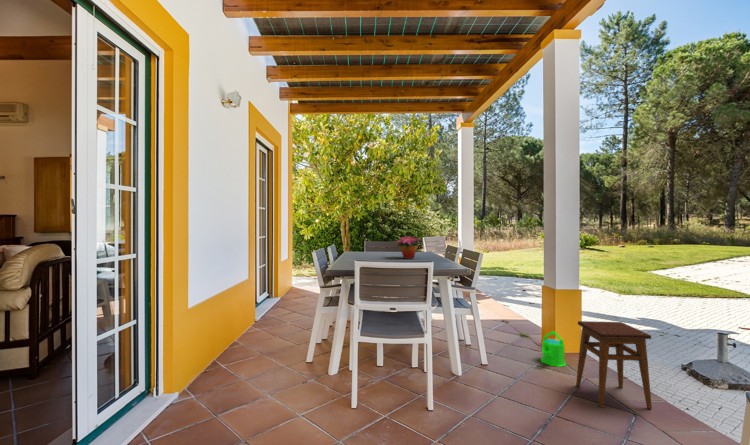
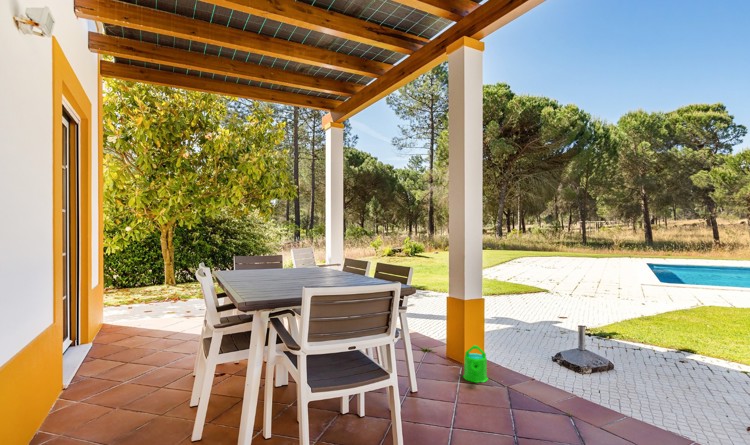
flower arrangement: present [397,236,420,259] -> none [295,249,337,278]
stool: present [576,321,652,409] -> none [515,329,587,422]

